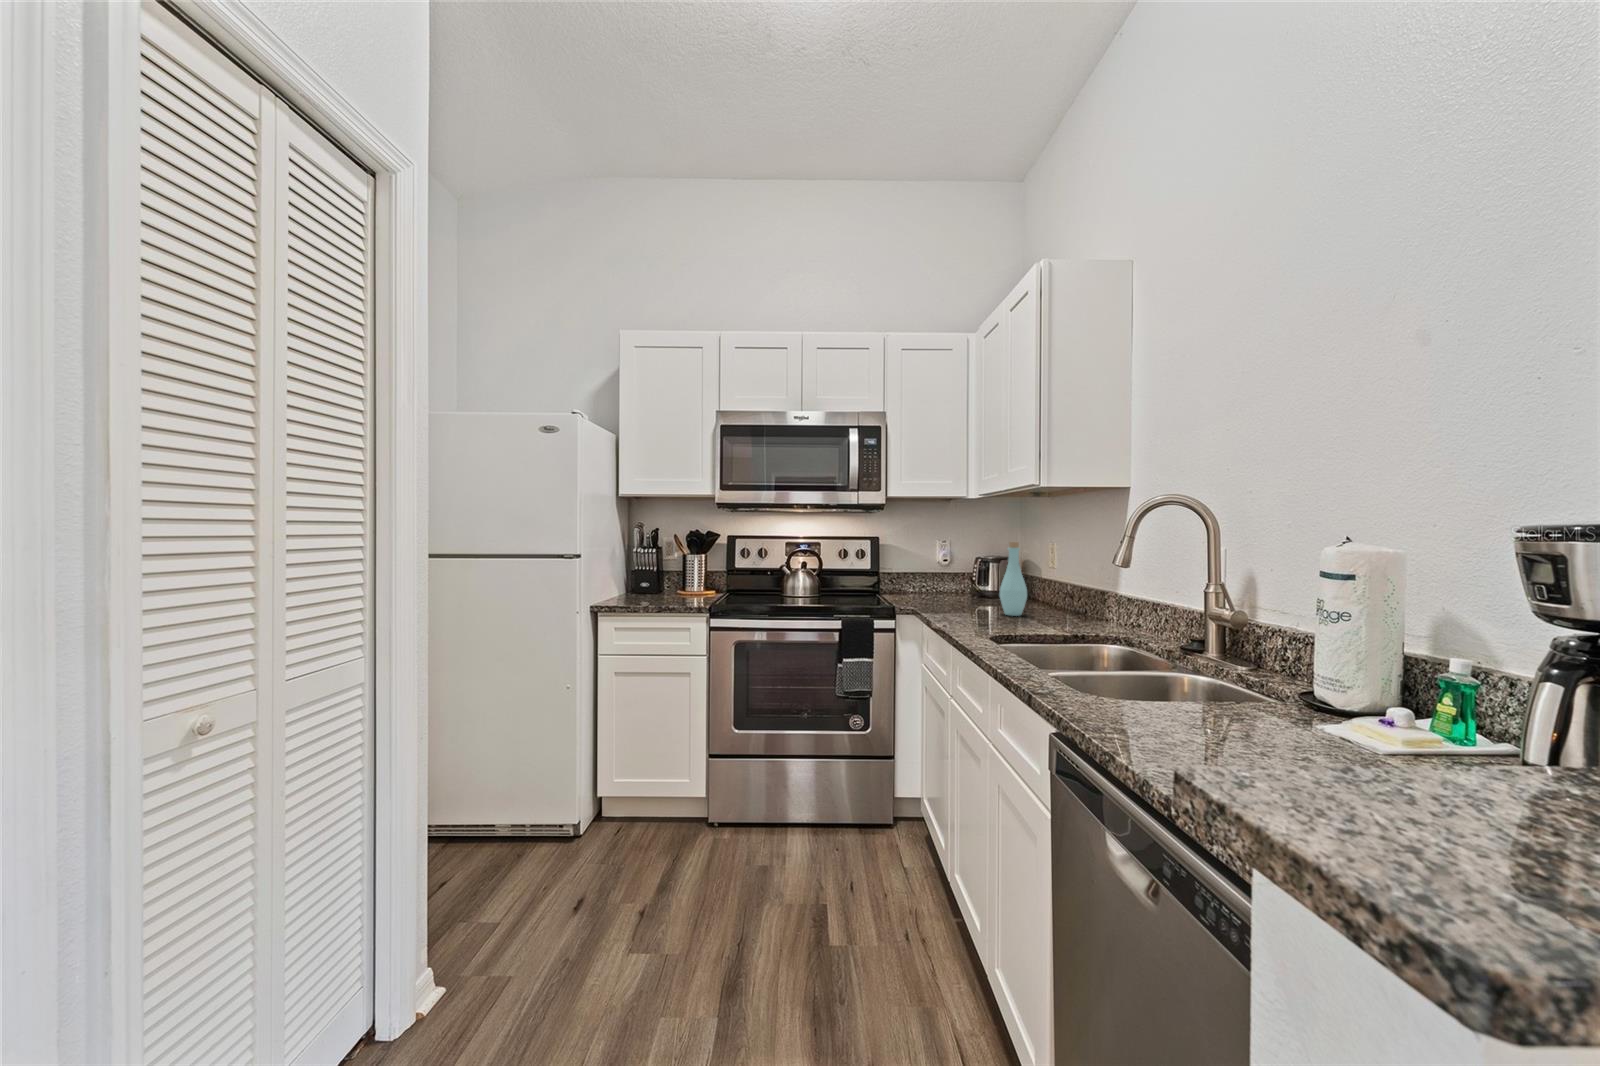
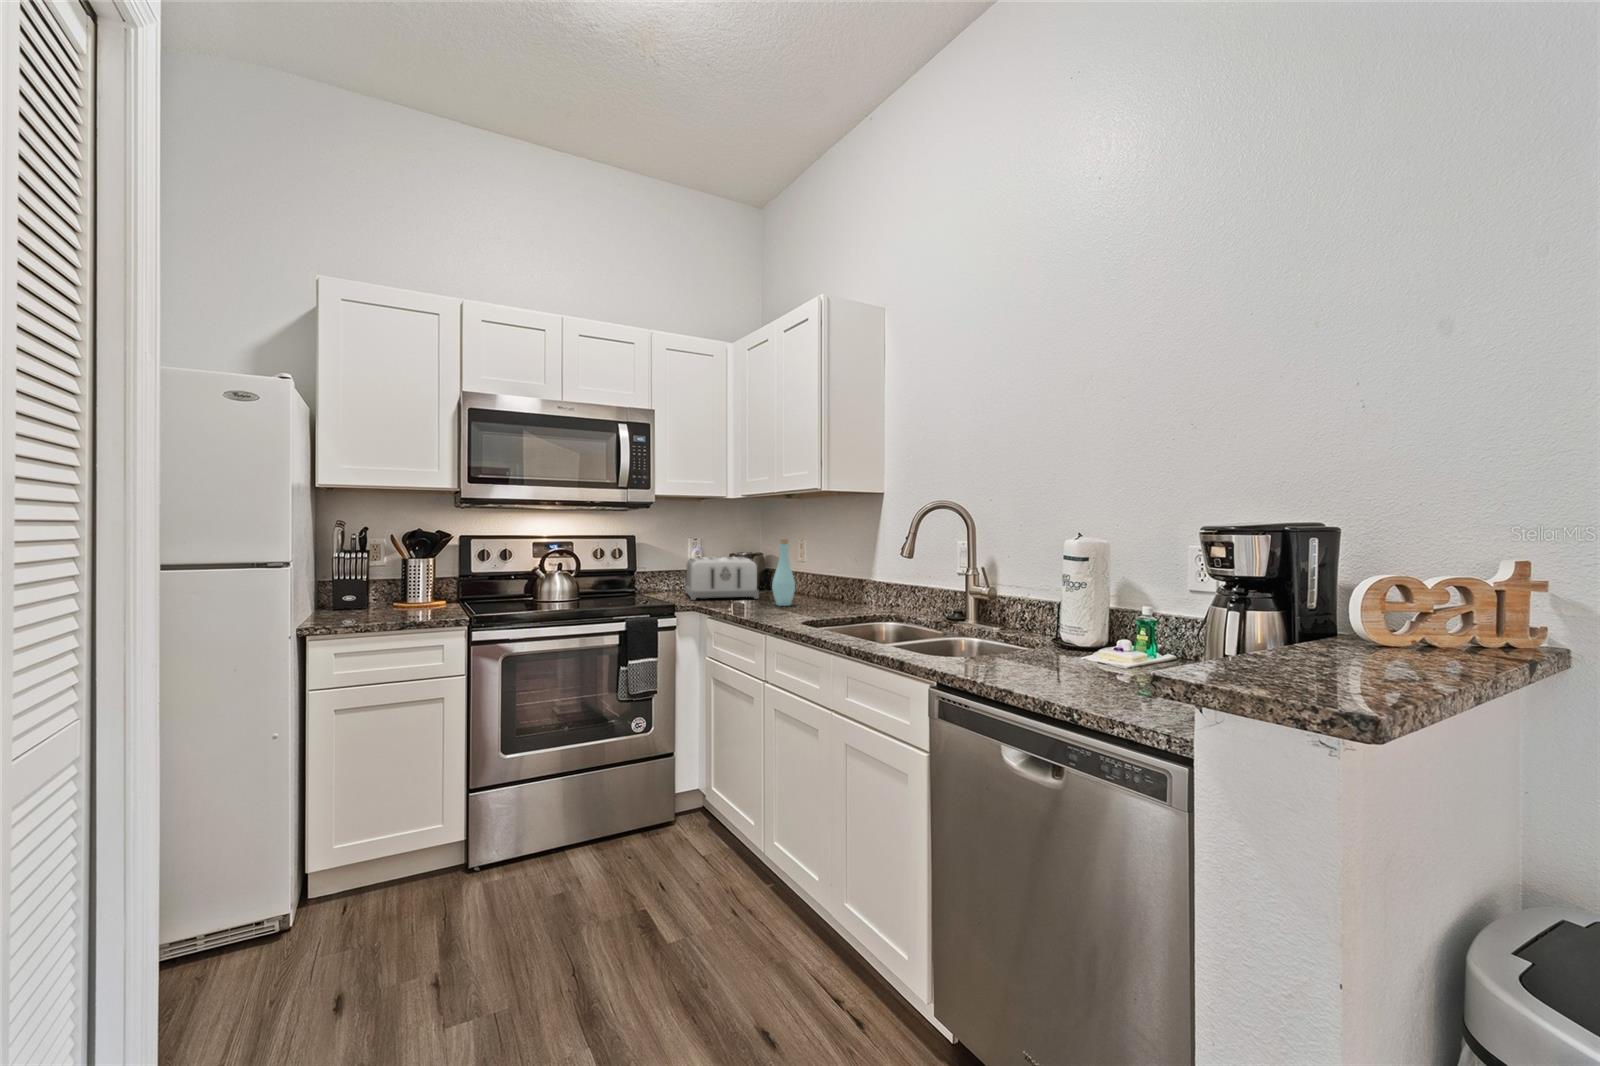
toaster: none [923,559,996,606] -> present [685,557,759,600]

